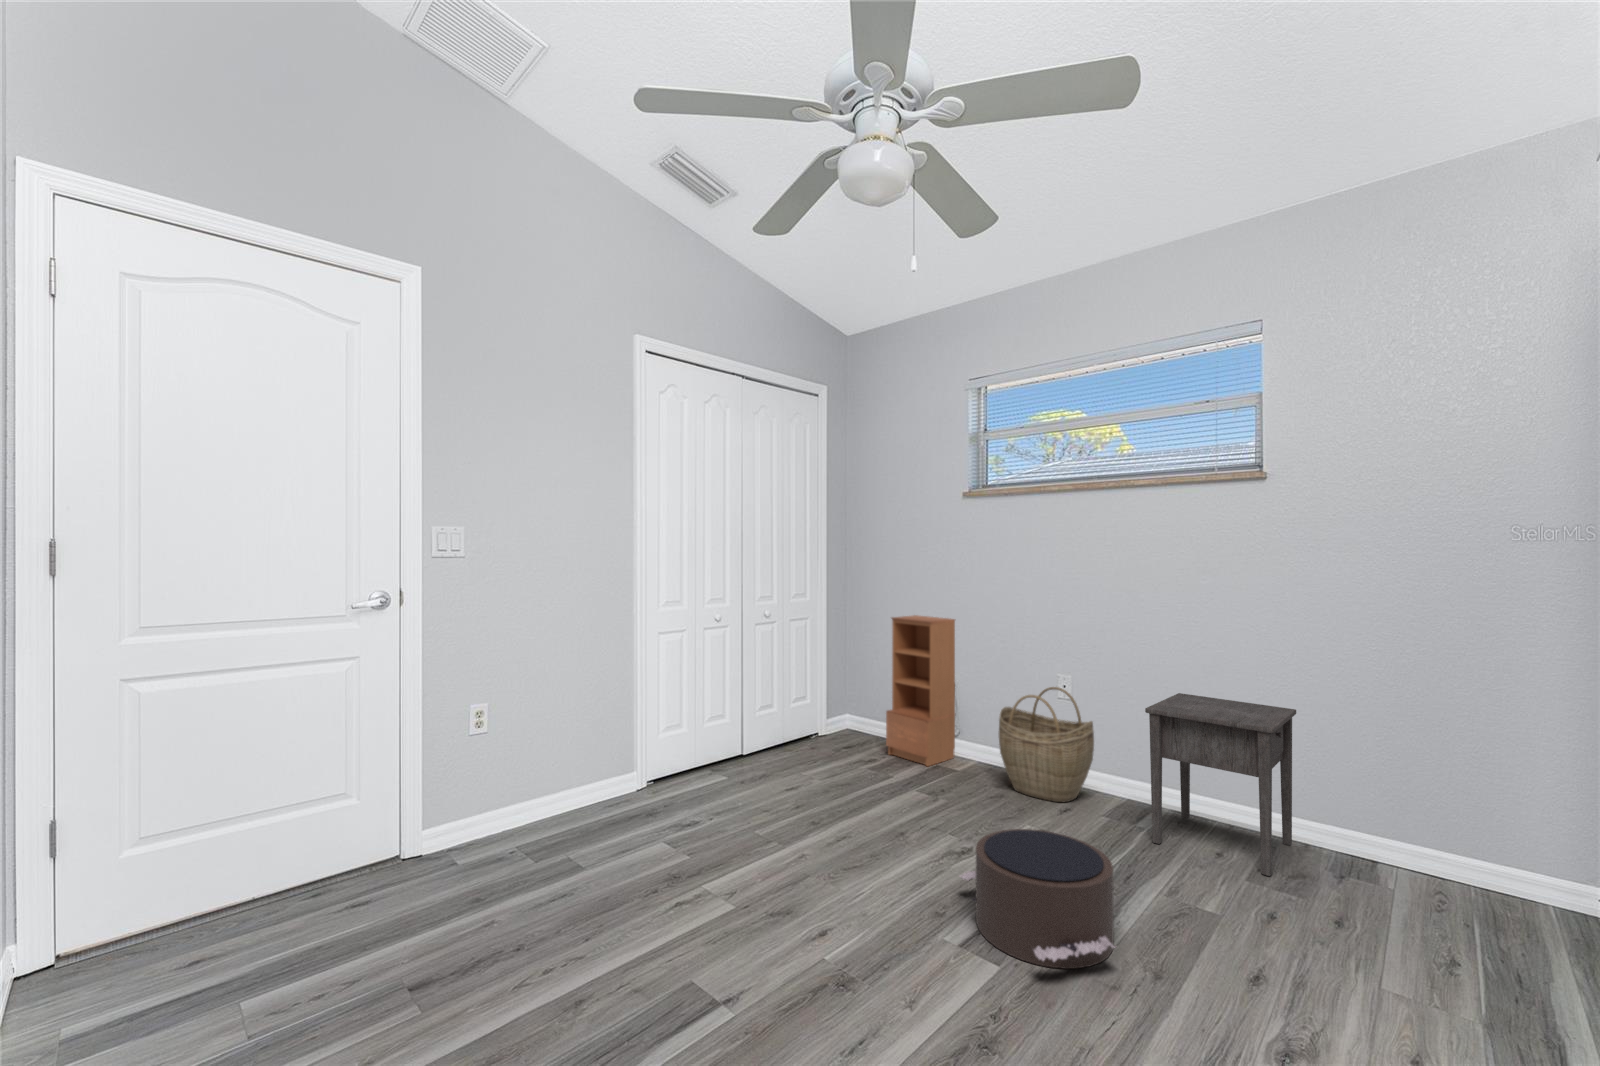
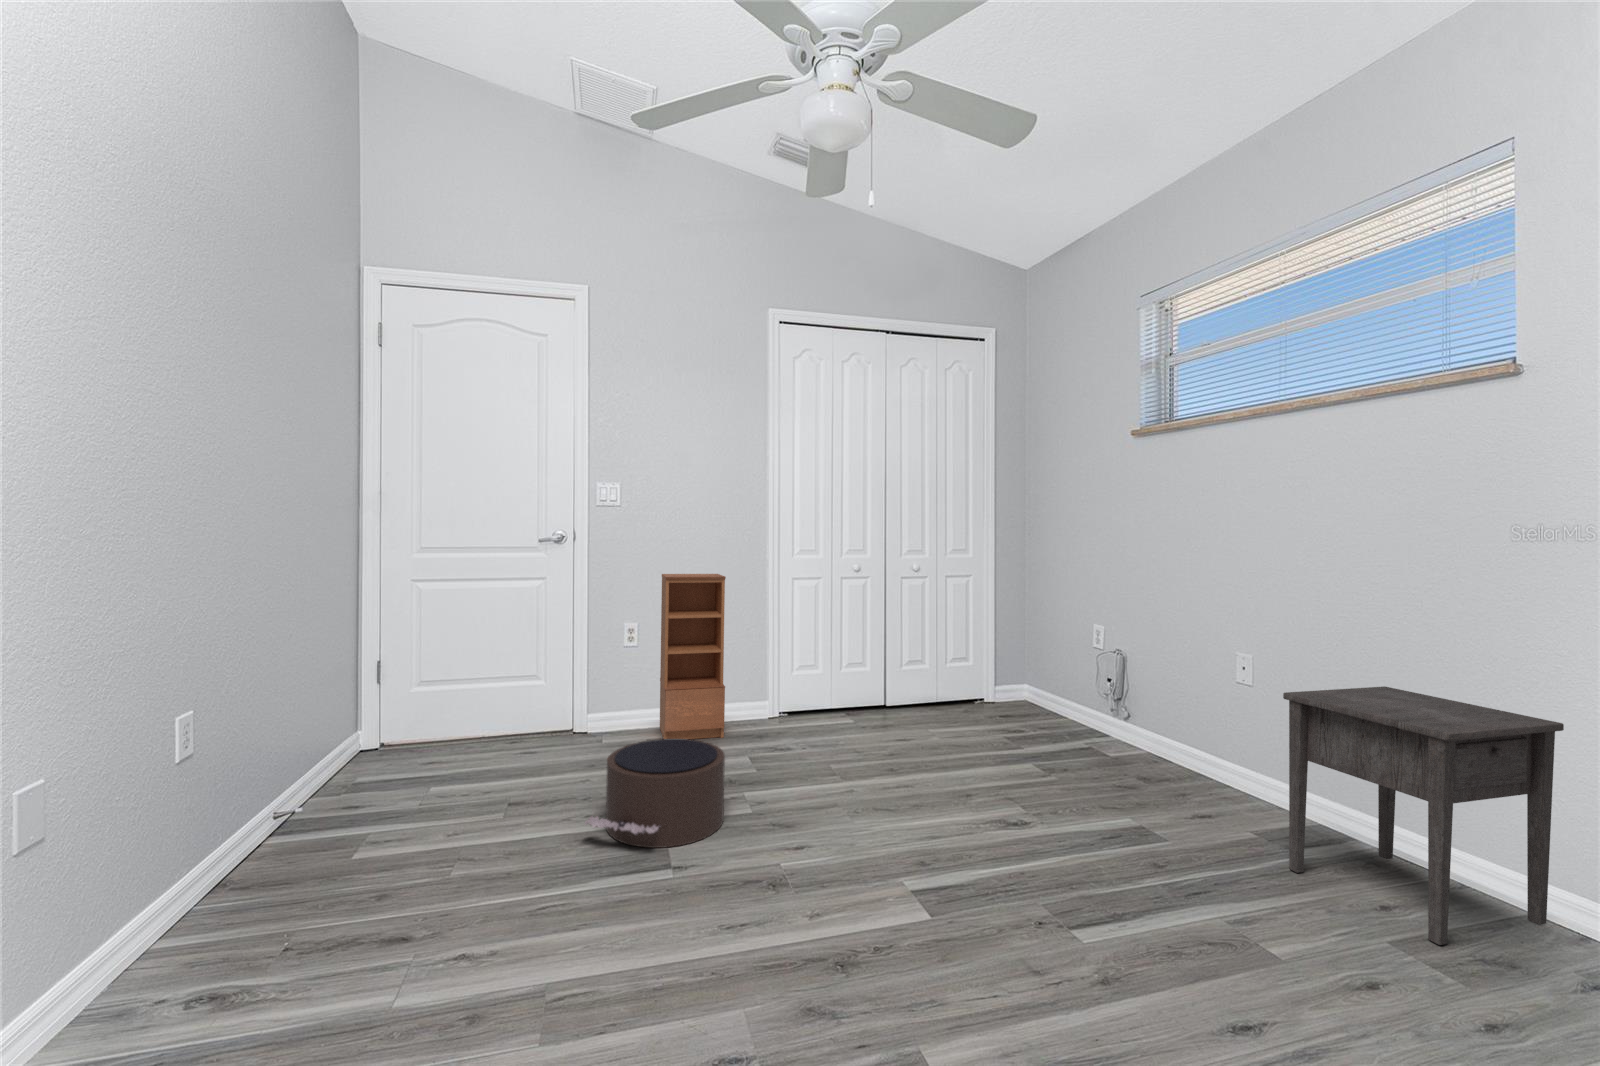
bookcase: present [886,615,955,766] -> present [660,574,726,739]
woven basket: present [999,687,1094,802] -> none [1140,667,1268,808]
pouf: present [960,829,1115,969] -> present [585,739,725,848]

